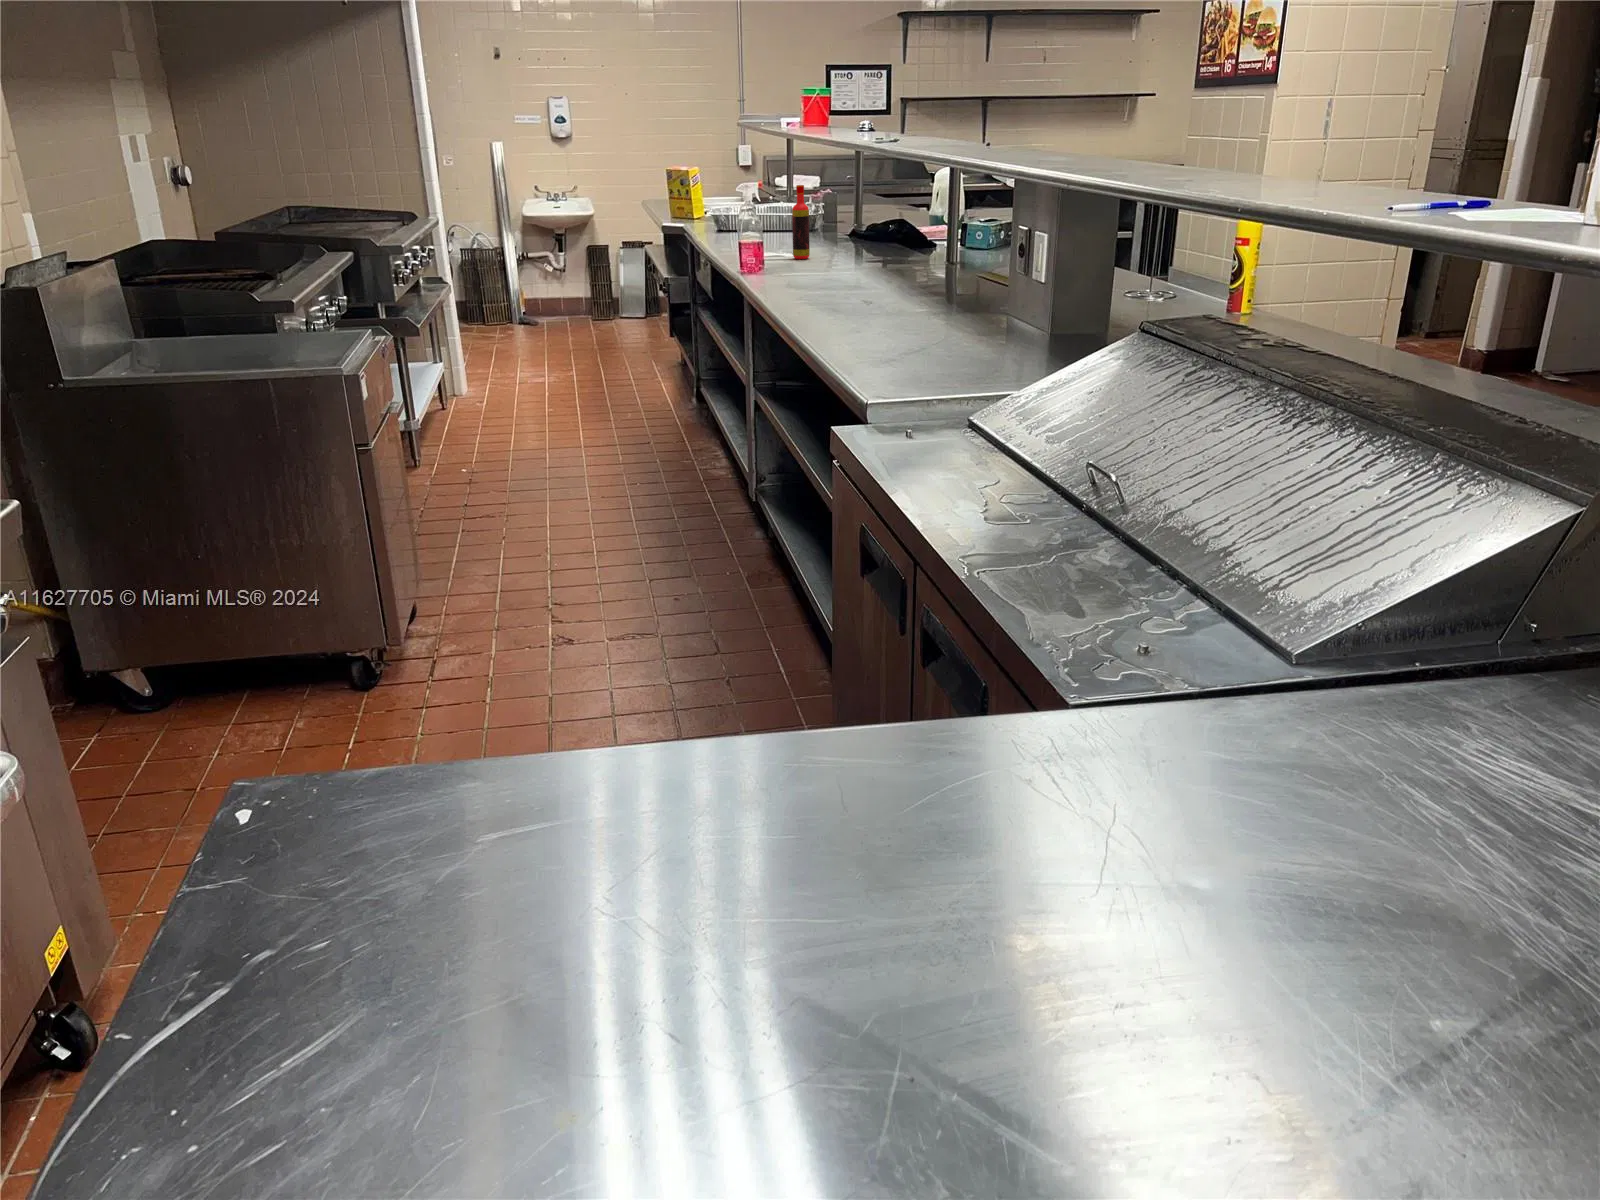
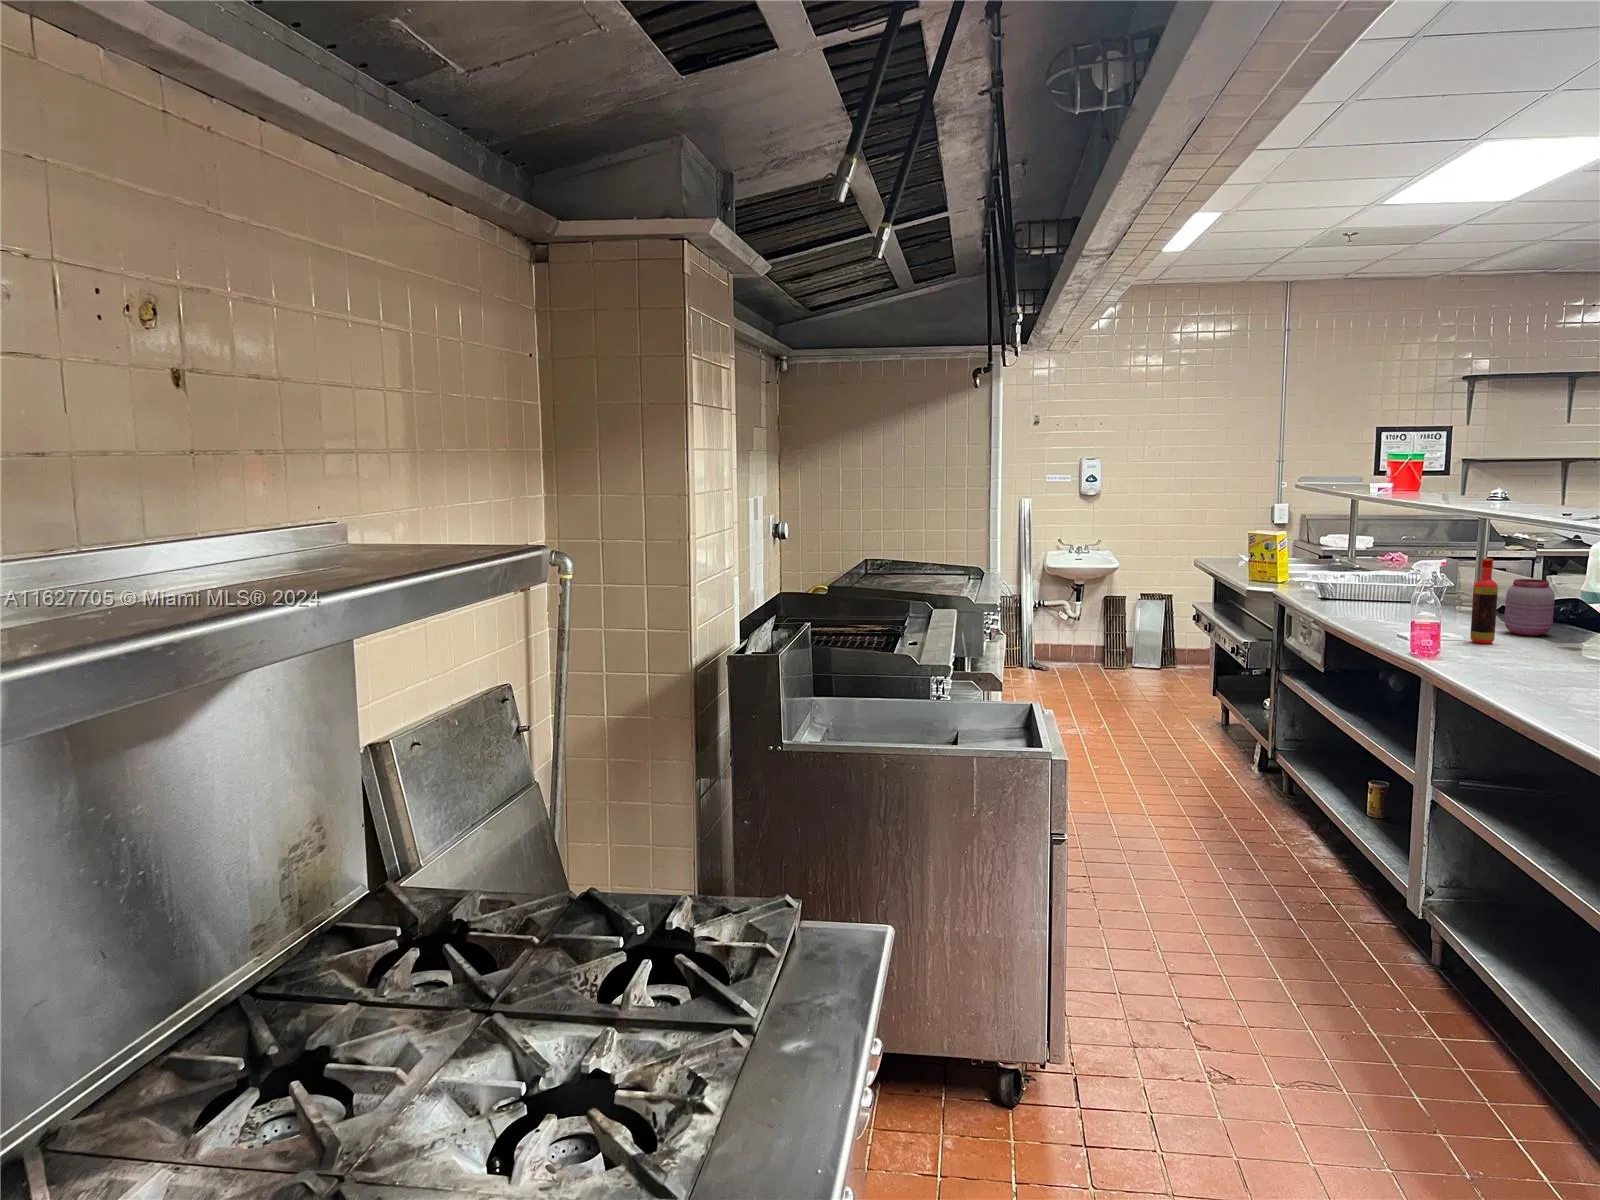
jar: none [829,204,861,252] -> present [1504,579,1555,636]

